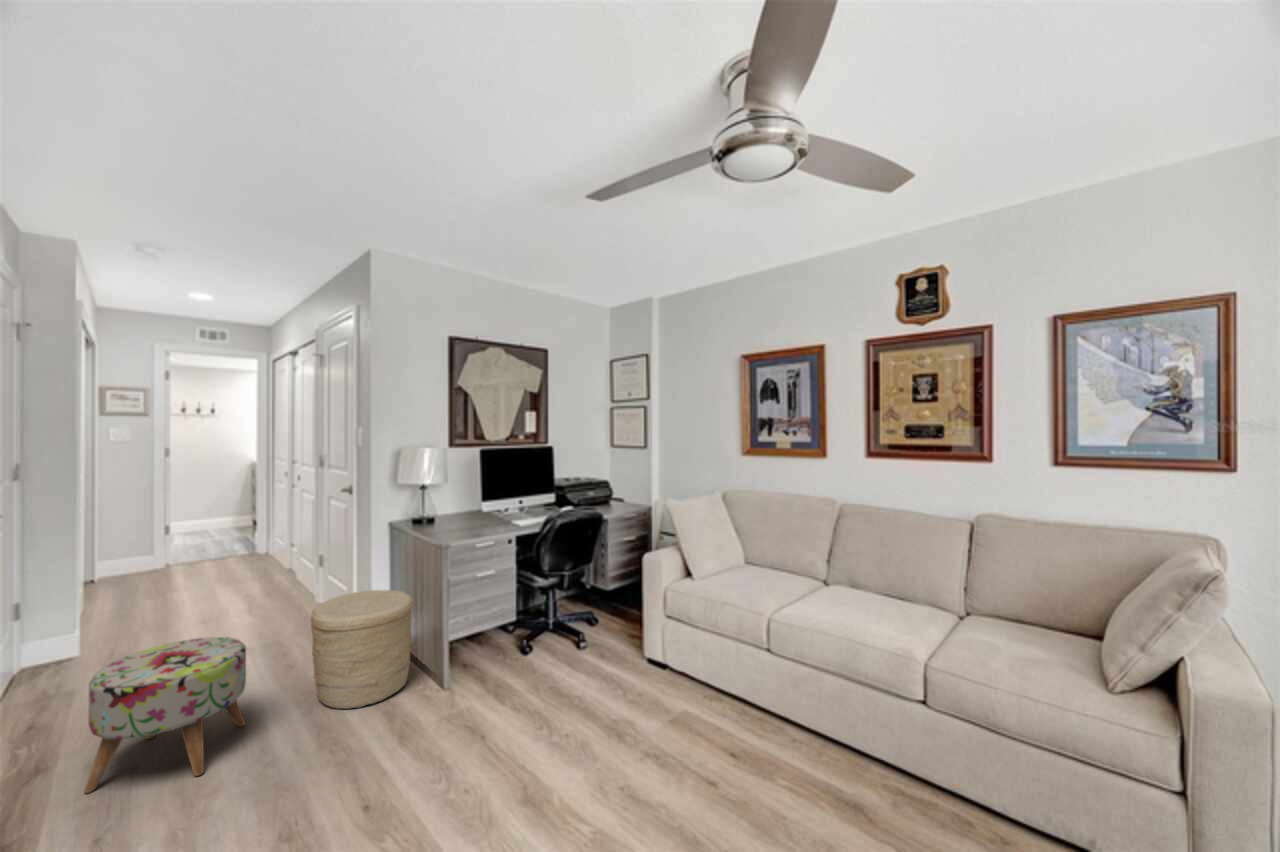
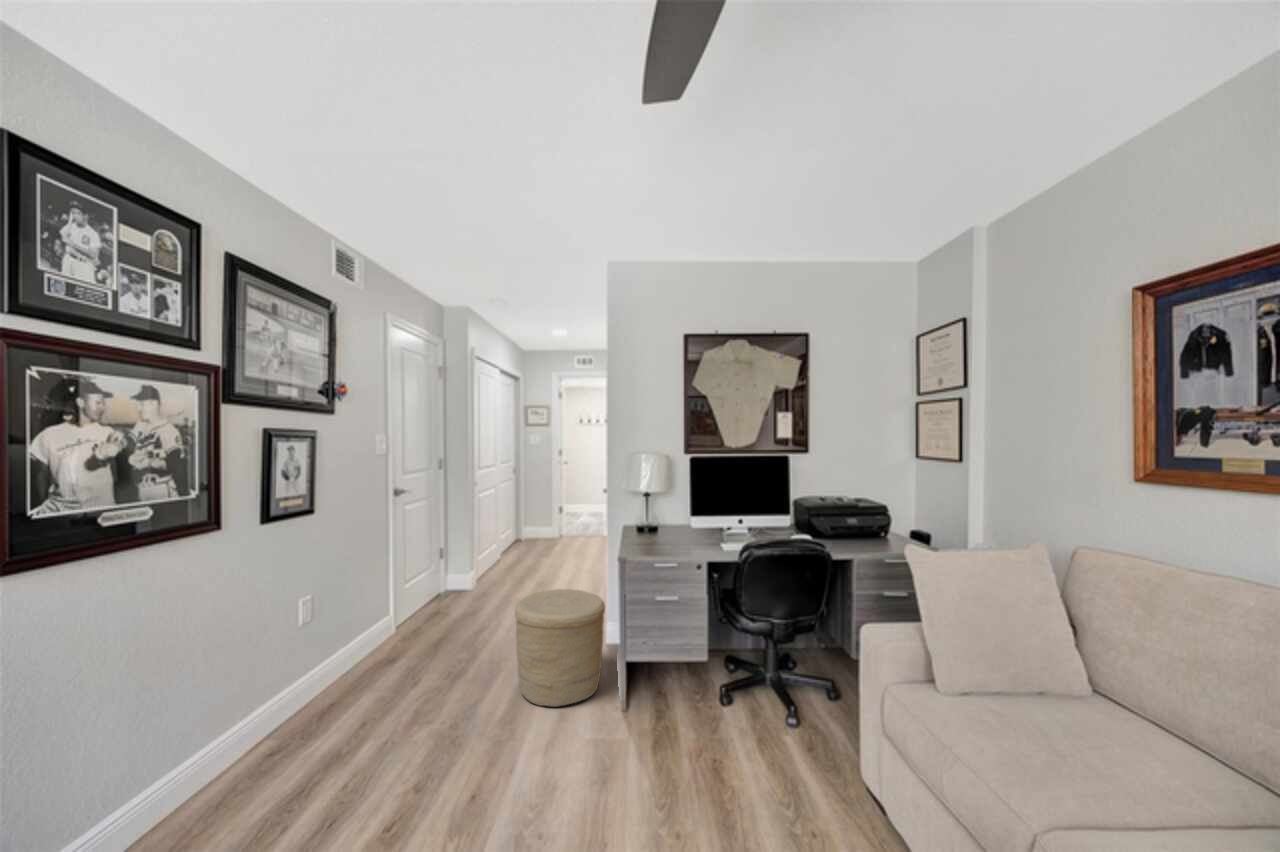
ottoman: present [84,637,246,793] -> none [364,598,470,714]

